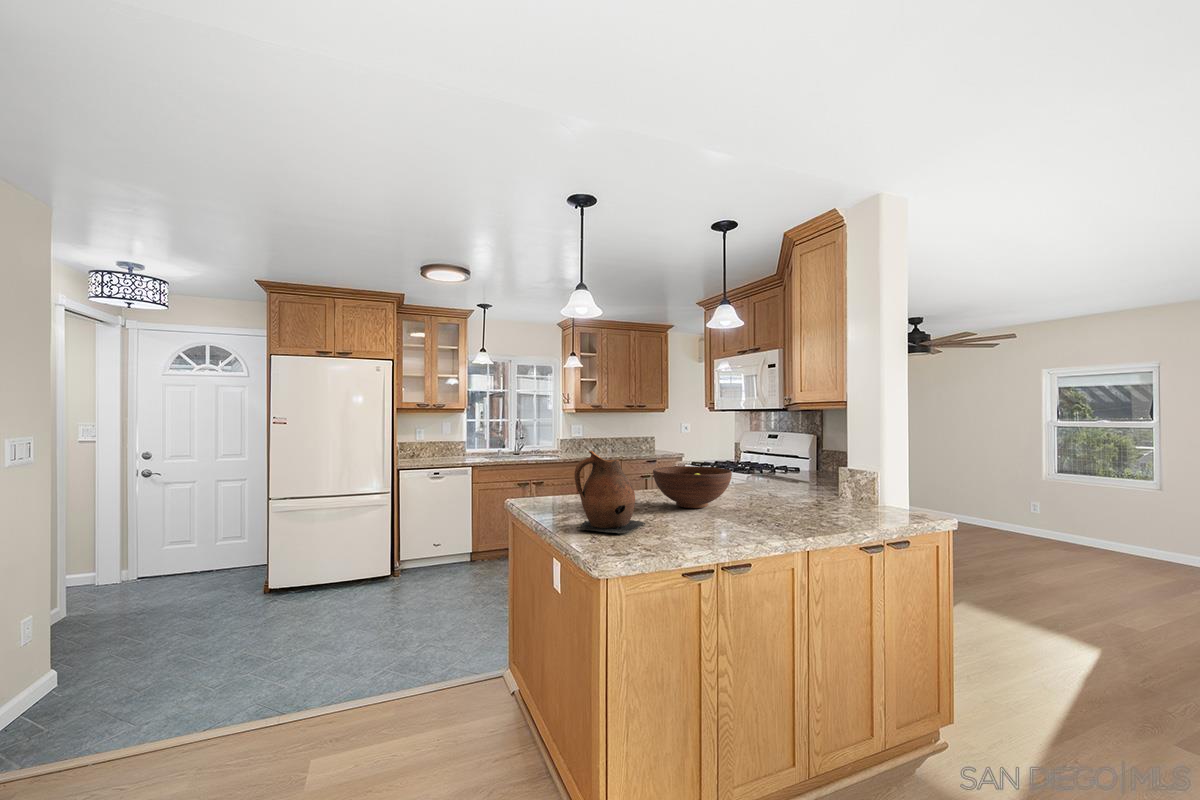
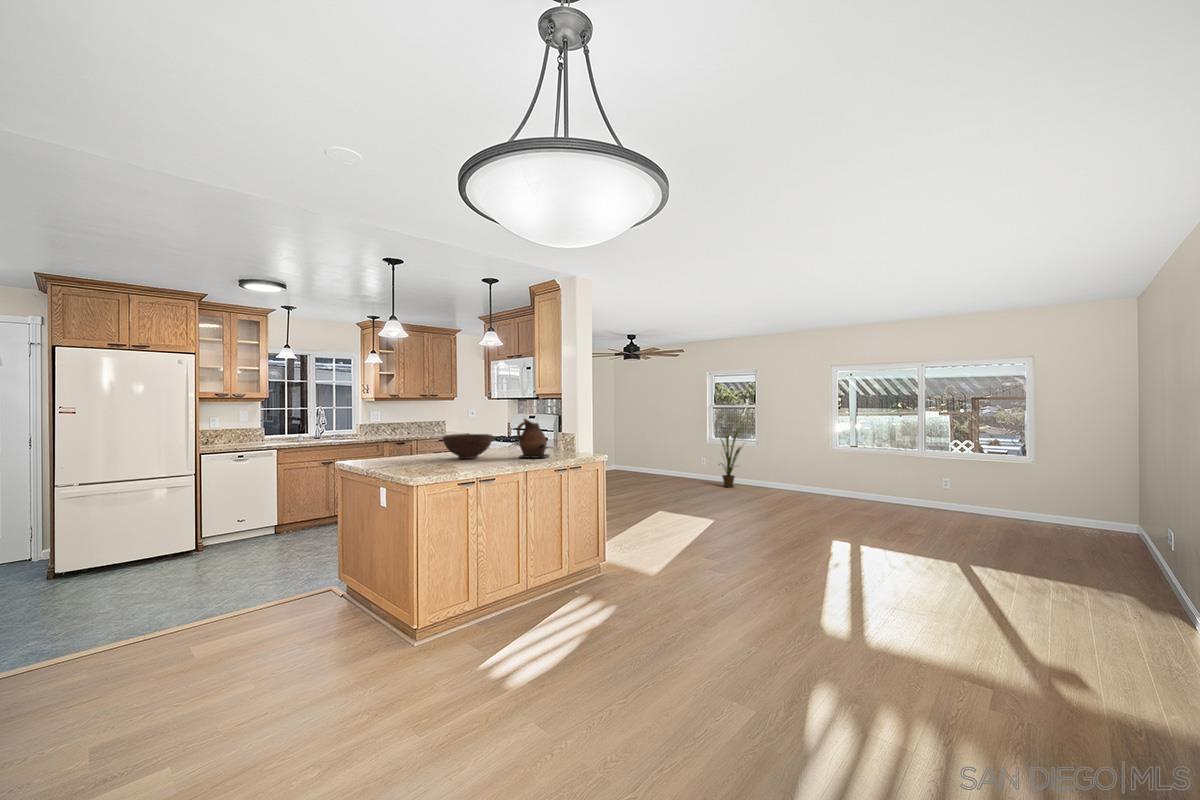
ceramic pitcher: present [575,451,645,535] -> present [517,419,548,458]
house plant: none [1061,459,1130,555] -> present [719,428,741,487]

